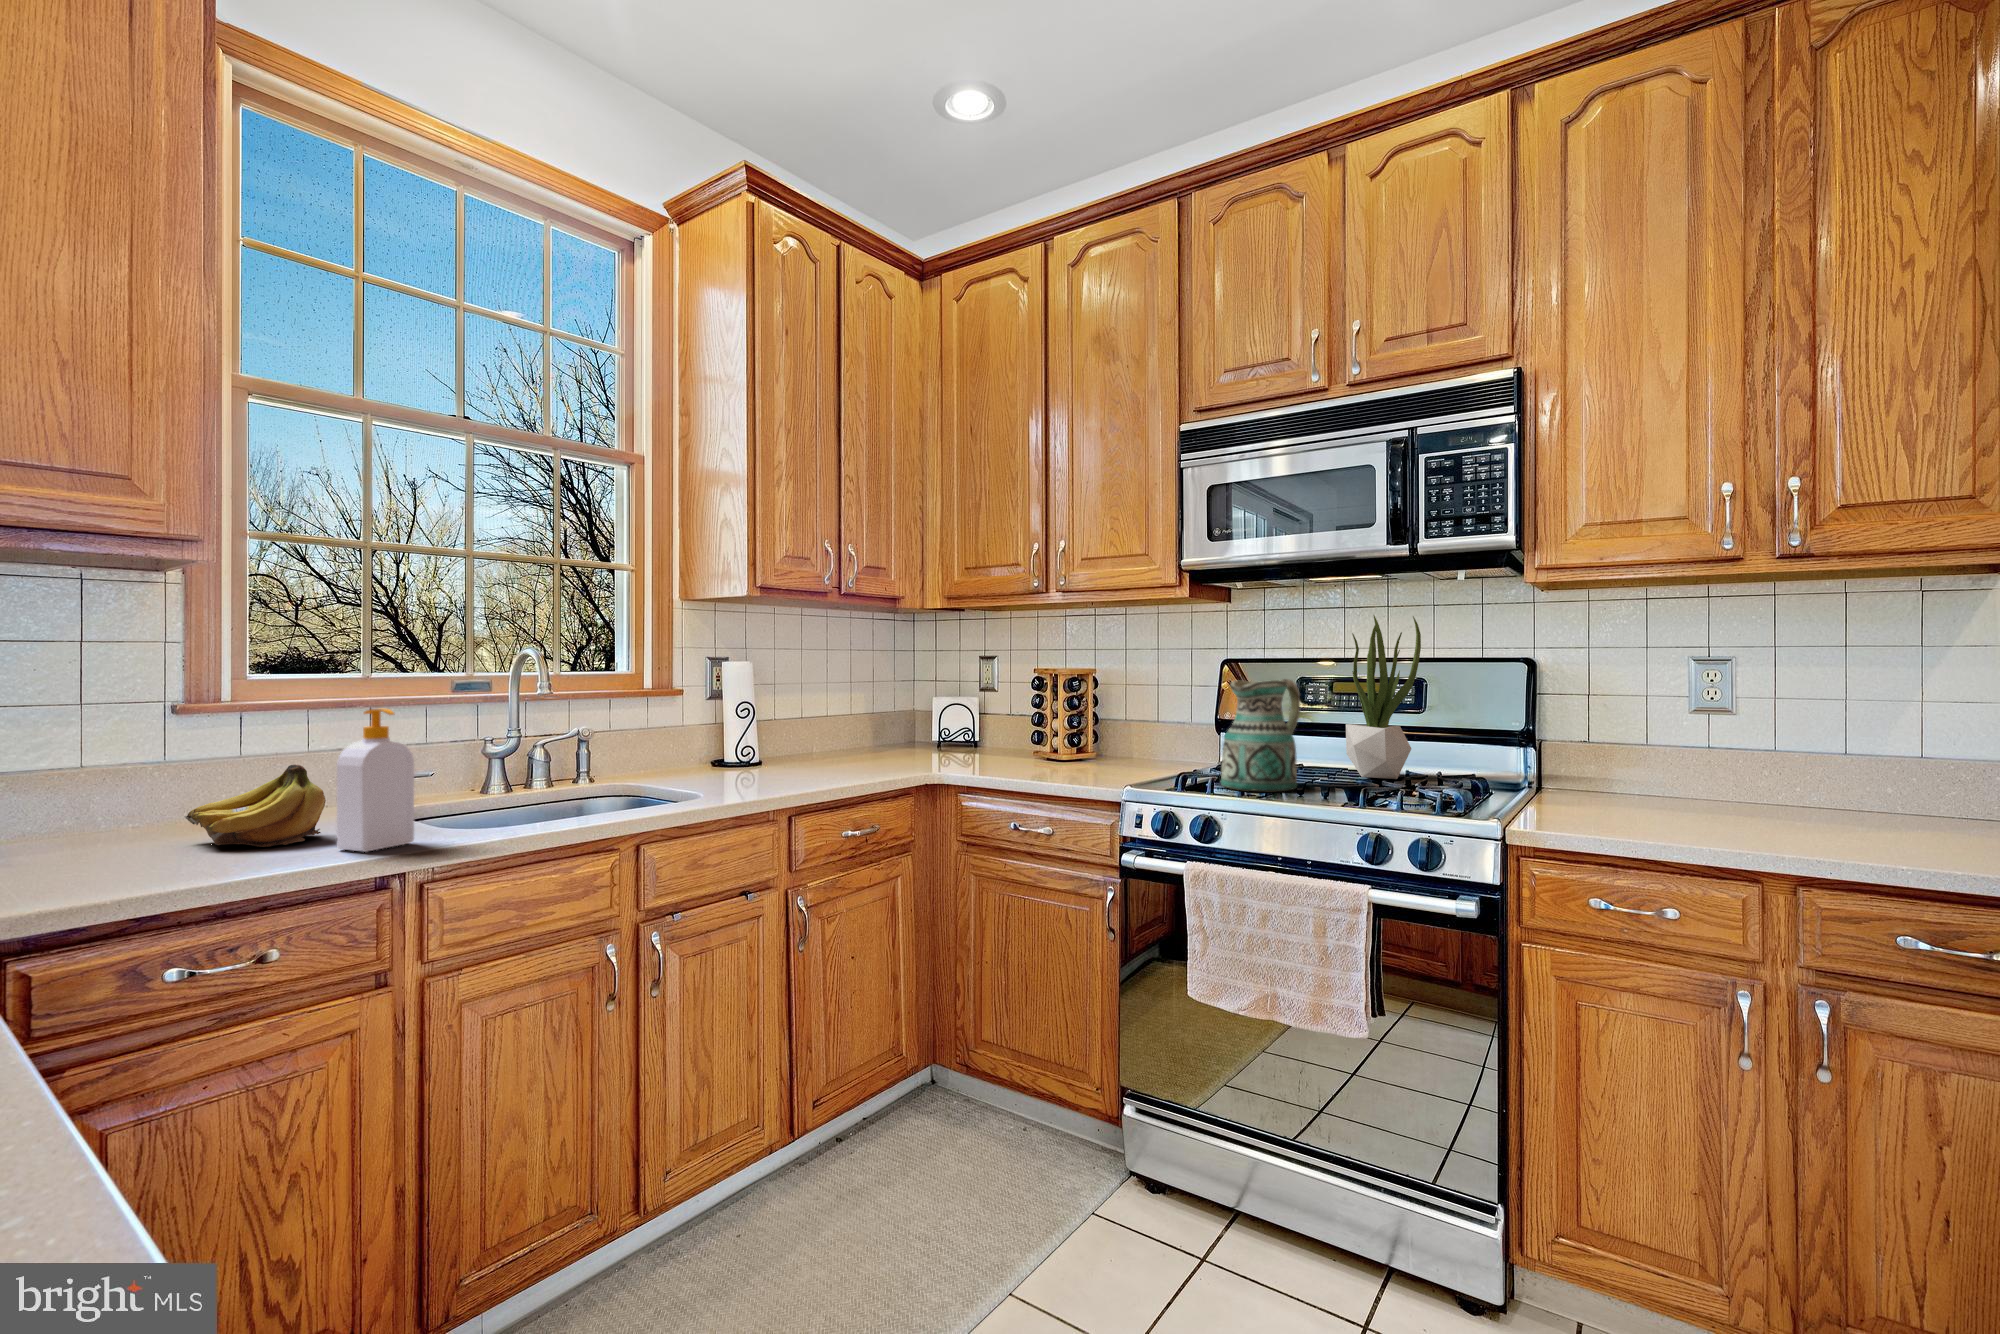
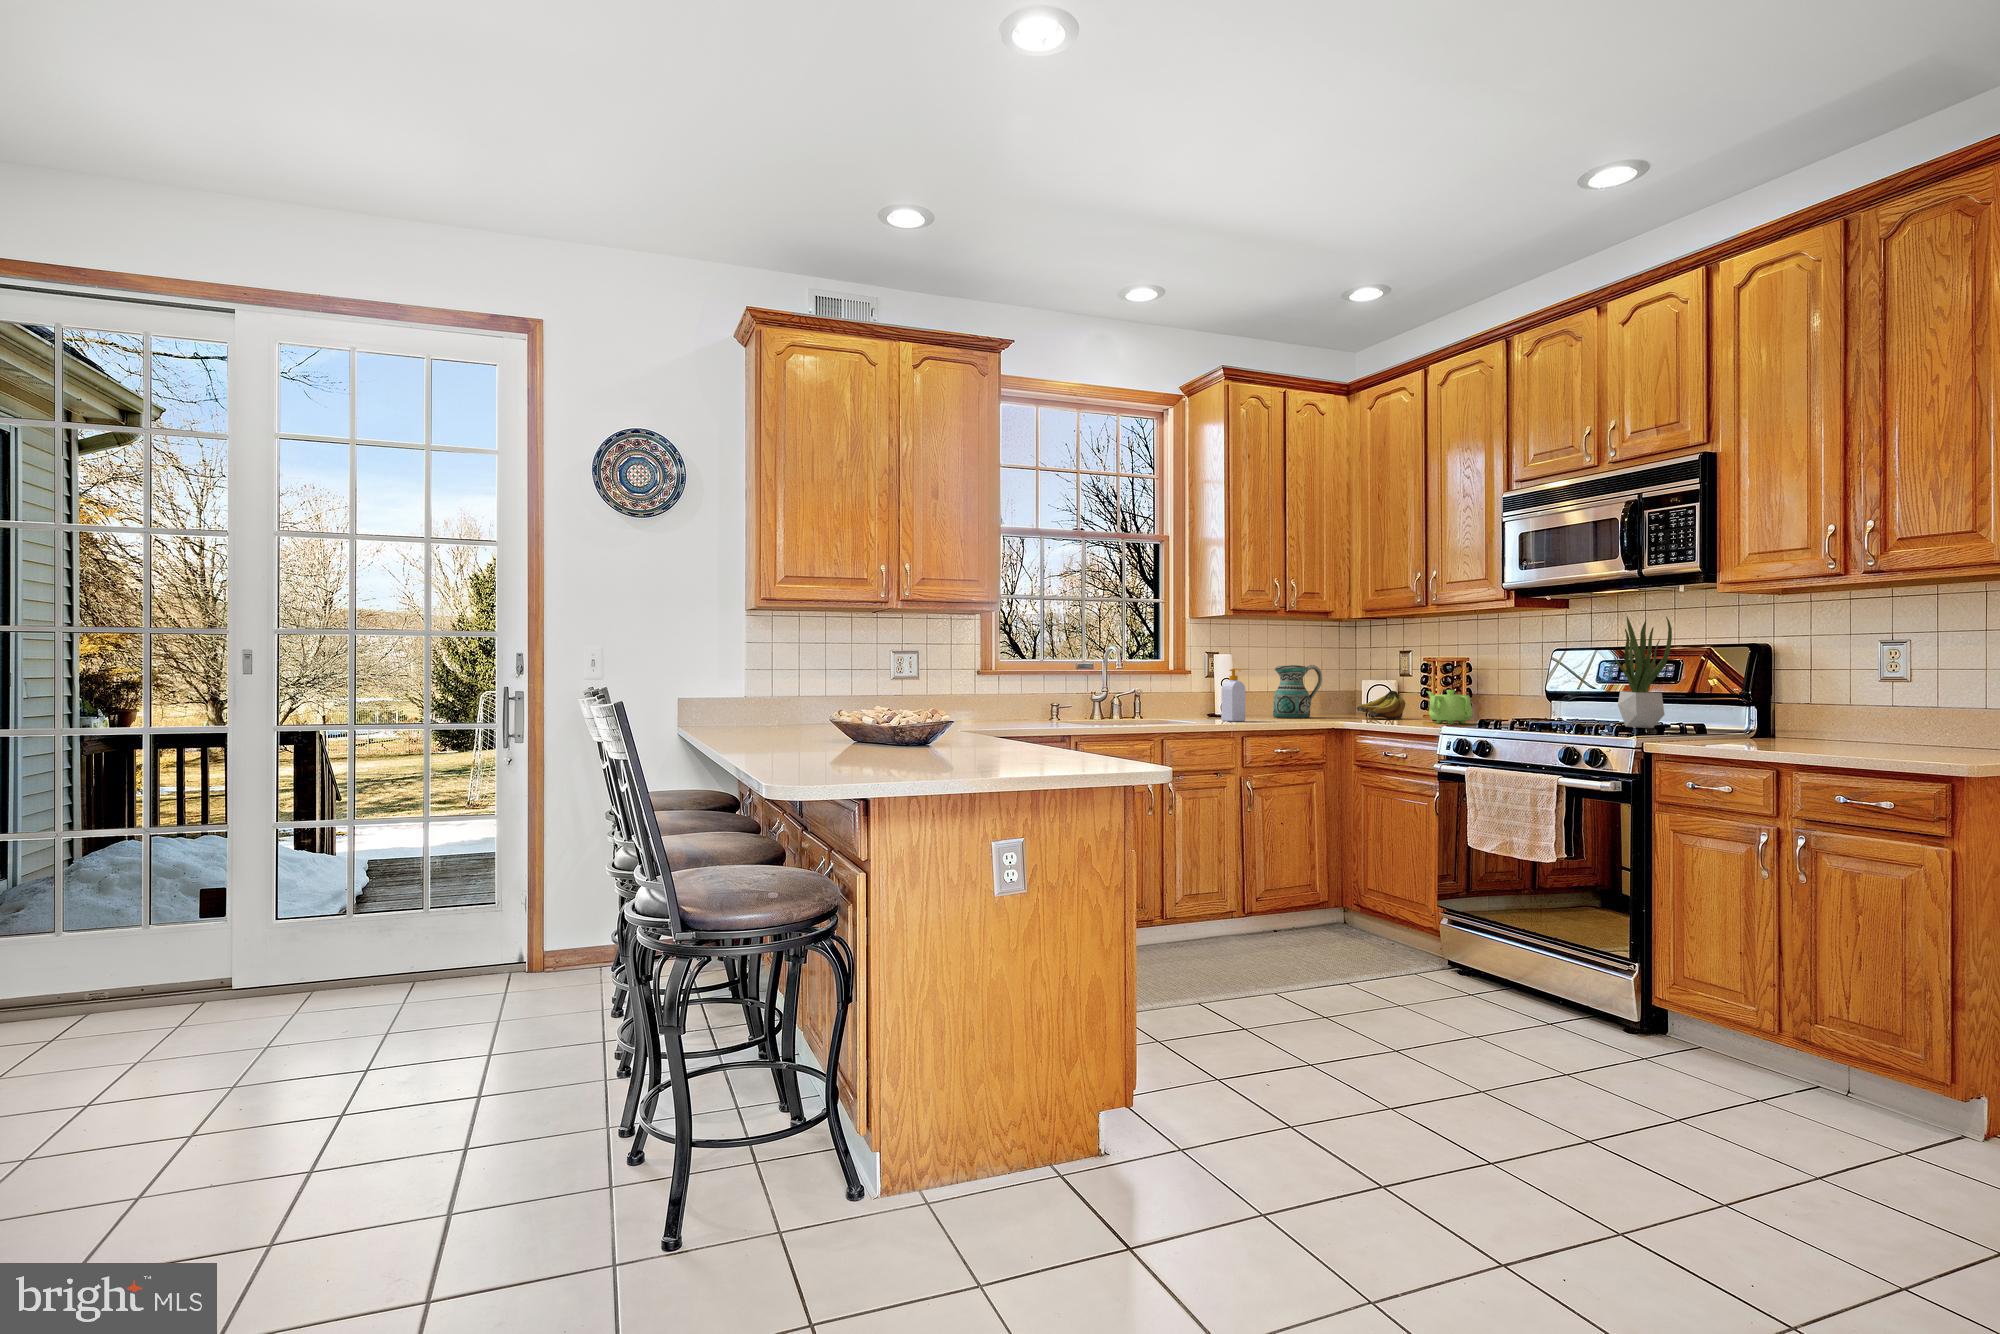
ceramic pitcher: present [1221,679,1300,791] -> present [1273,665,1322,718]
soap bottle: present [336,709,414,852] -> present [1221,669,1245,721]
teapot: none [1064,722,1139,775] -> present [1426,690,1473,724]
fruit: present [185,764,326,847] -> present [1357,691,1406,719]

